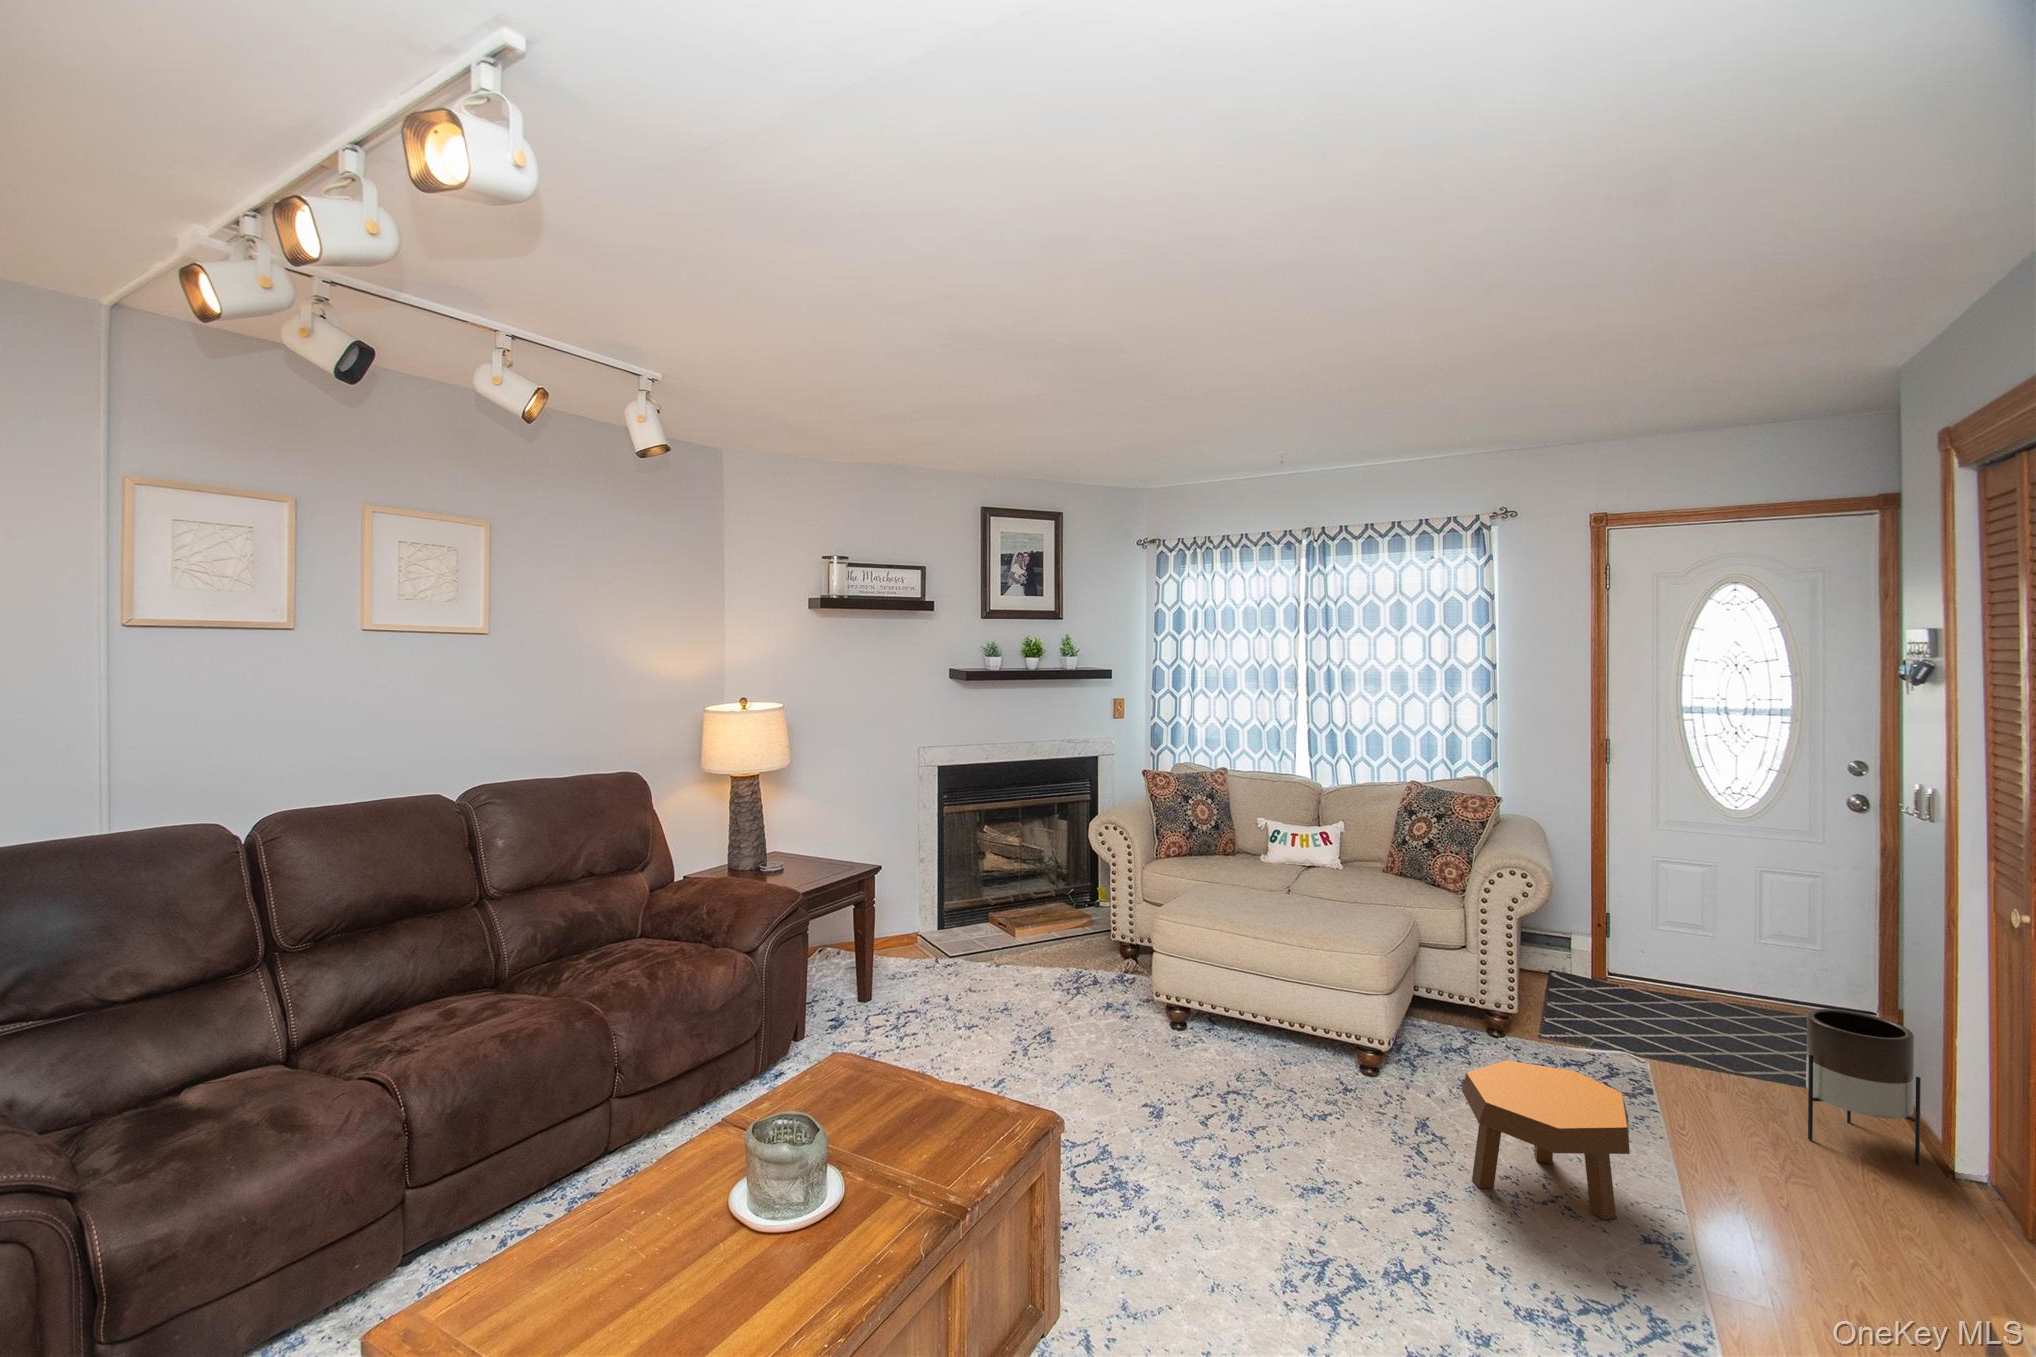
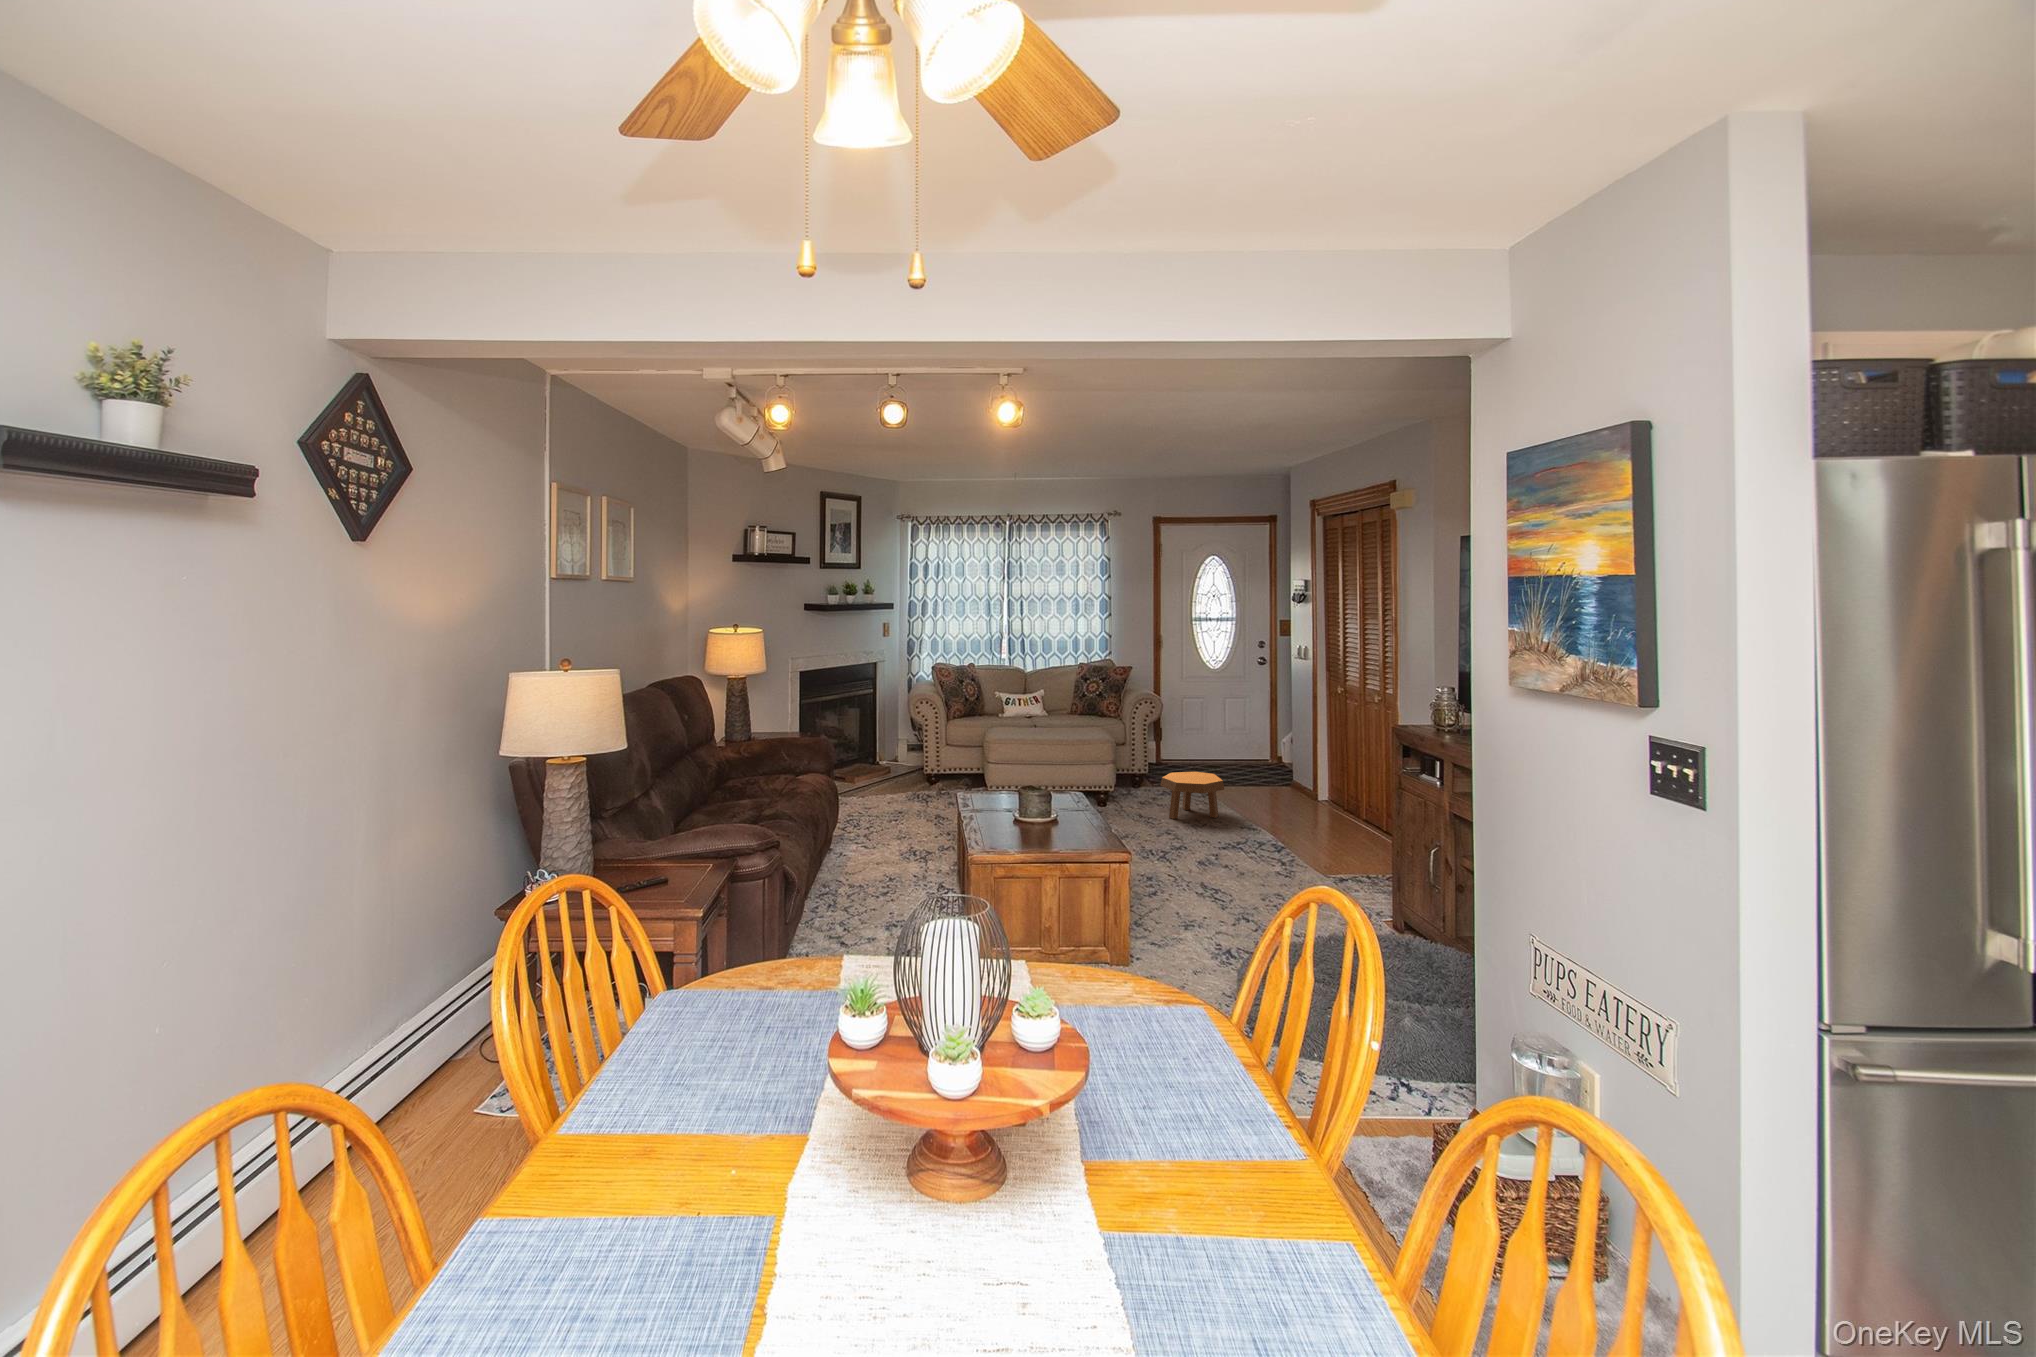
planter: present [1806,1009,1921,1164] -> none [1257,739,1292,790]

